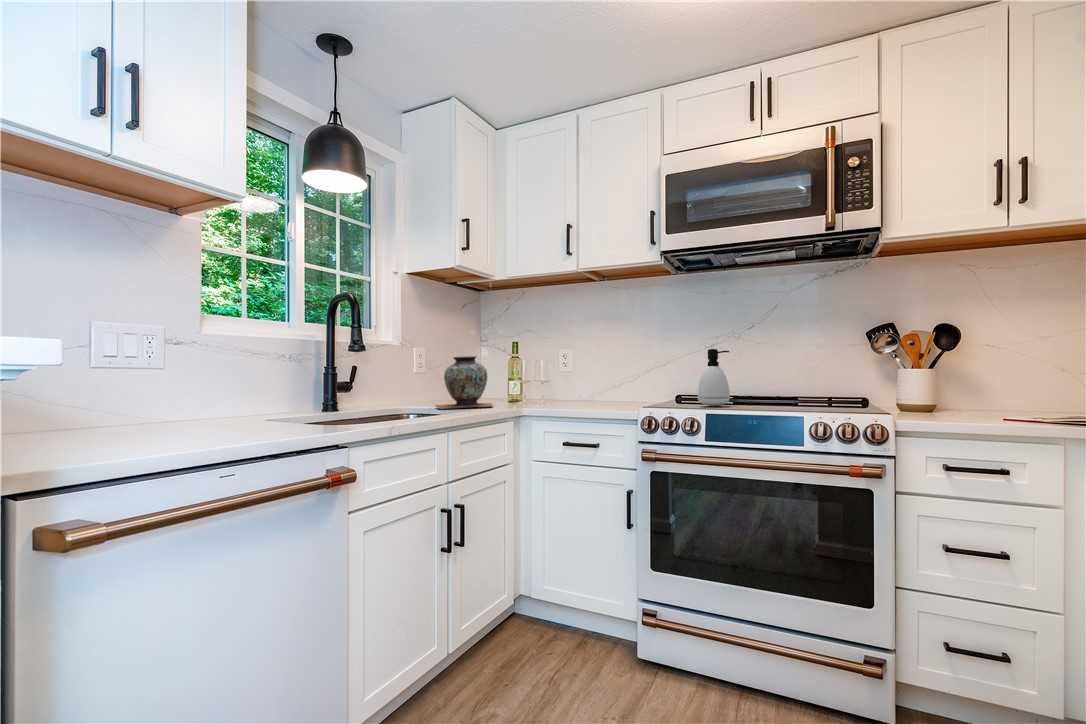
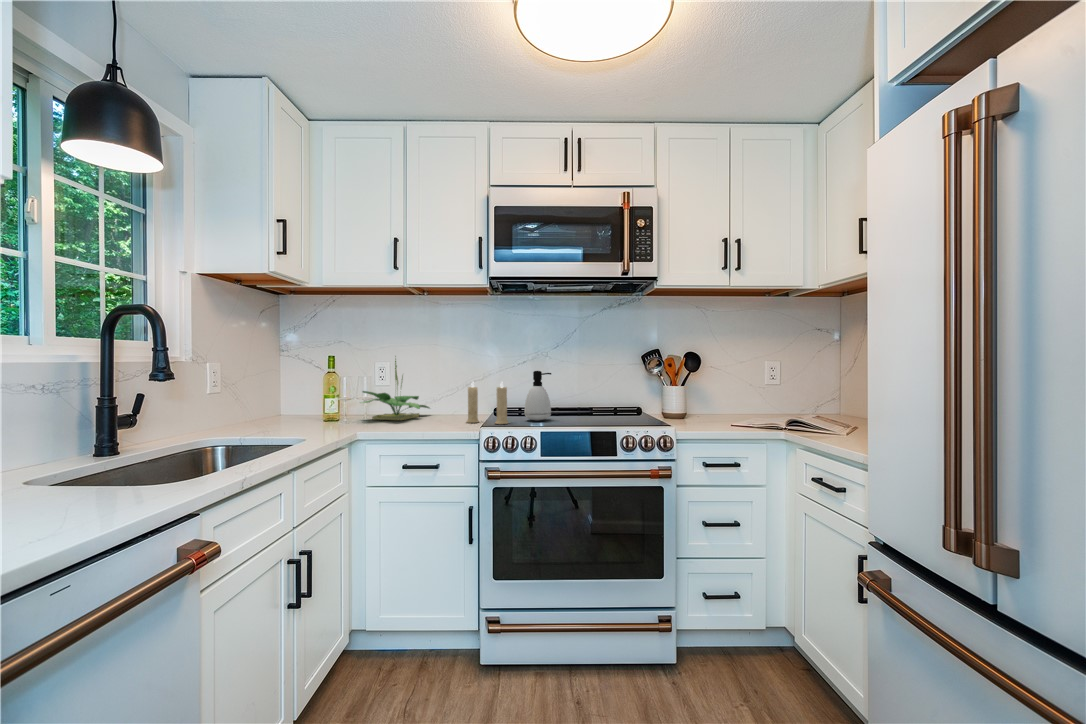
potted plant: none [536,339,608,404] -> present [363,361,429,420]
decorative vase: present [435,356,493,409] -> none [241,375,319,437]
candle: none [632,359,677,407] -> present [467,382,508,424]

